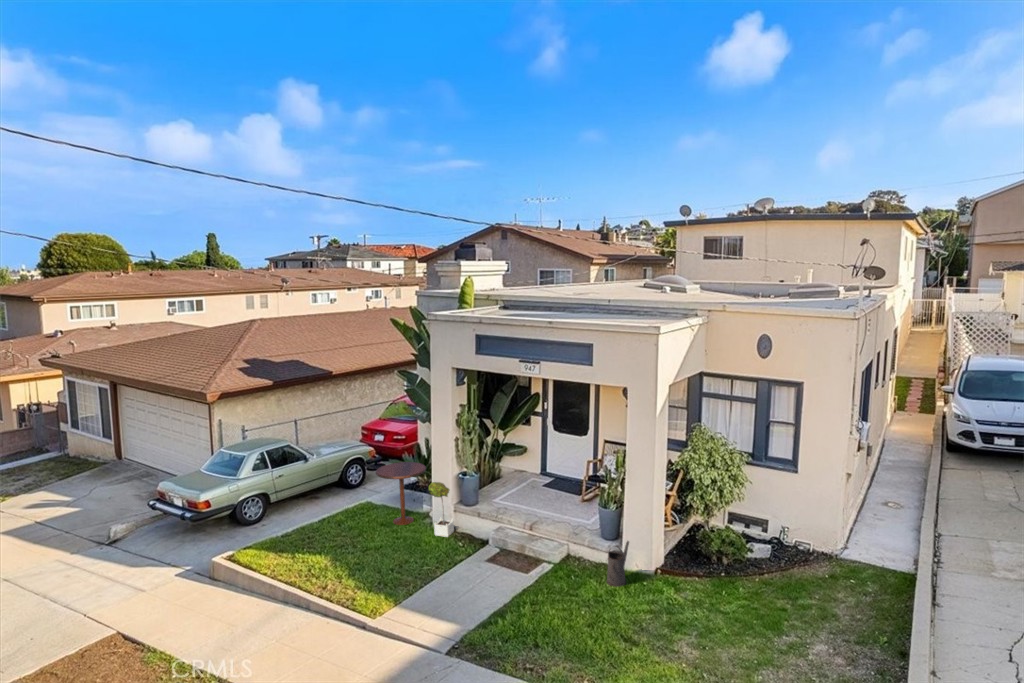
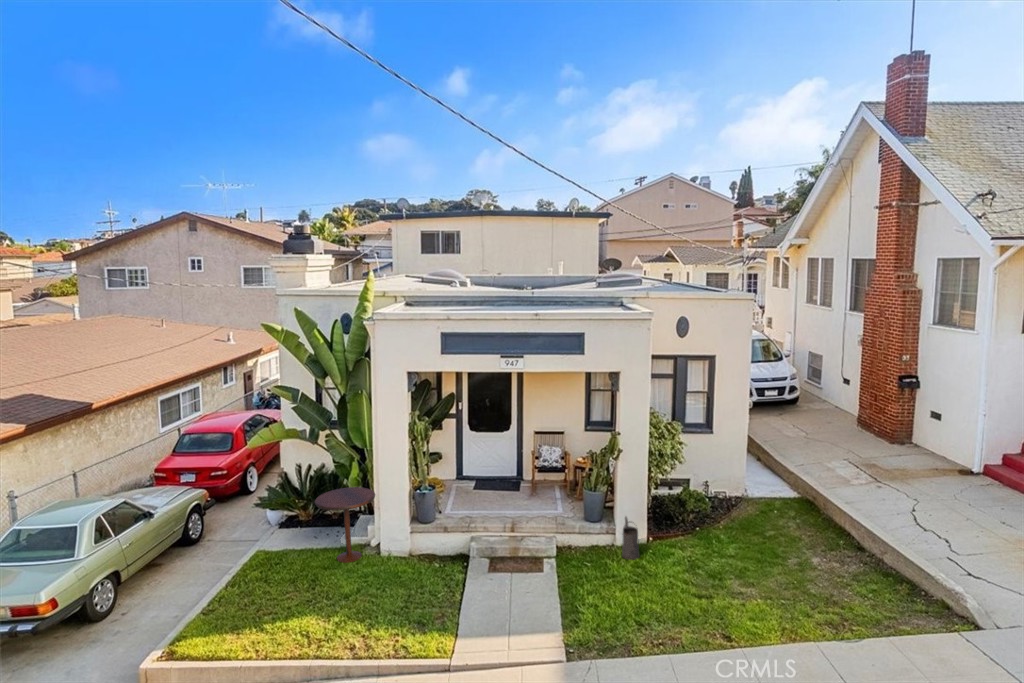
potted tree: present [429,482,454,537] -> none [396,502,423,562]

